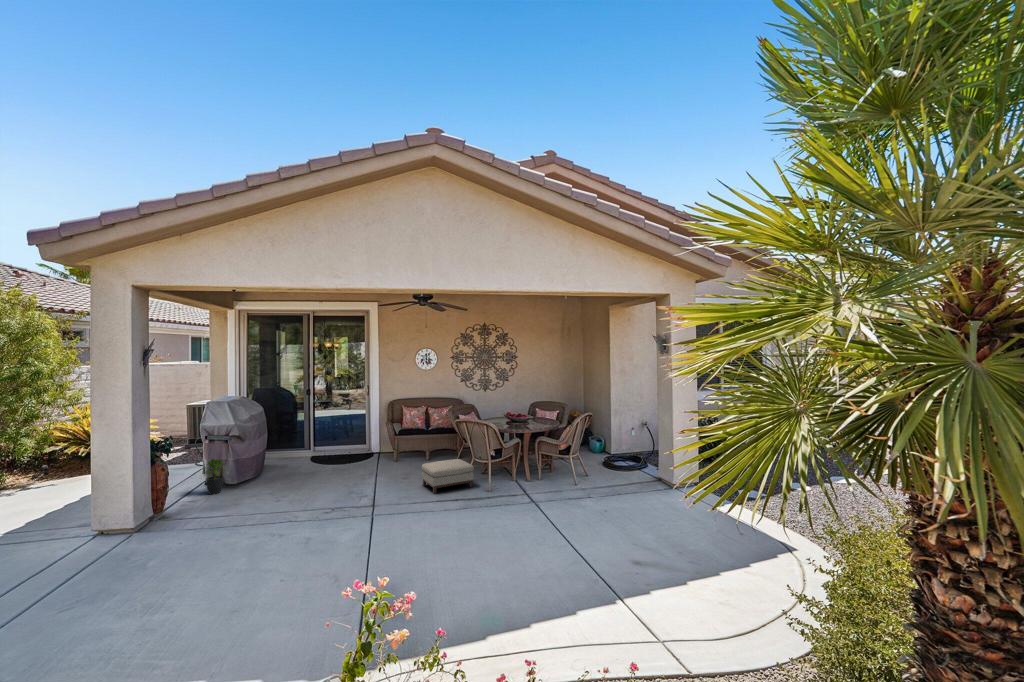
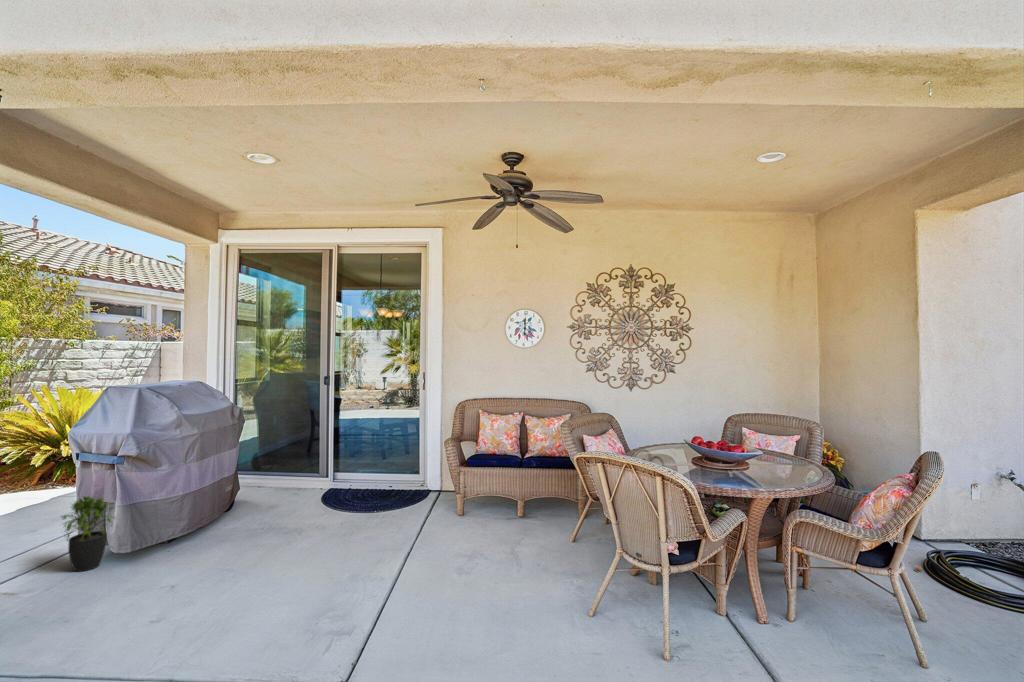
ottoman: present [422,459,474,494] -> none [501,539,629,640]

